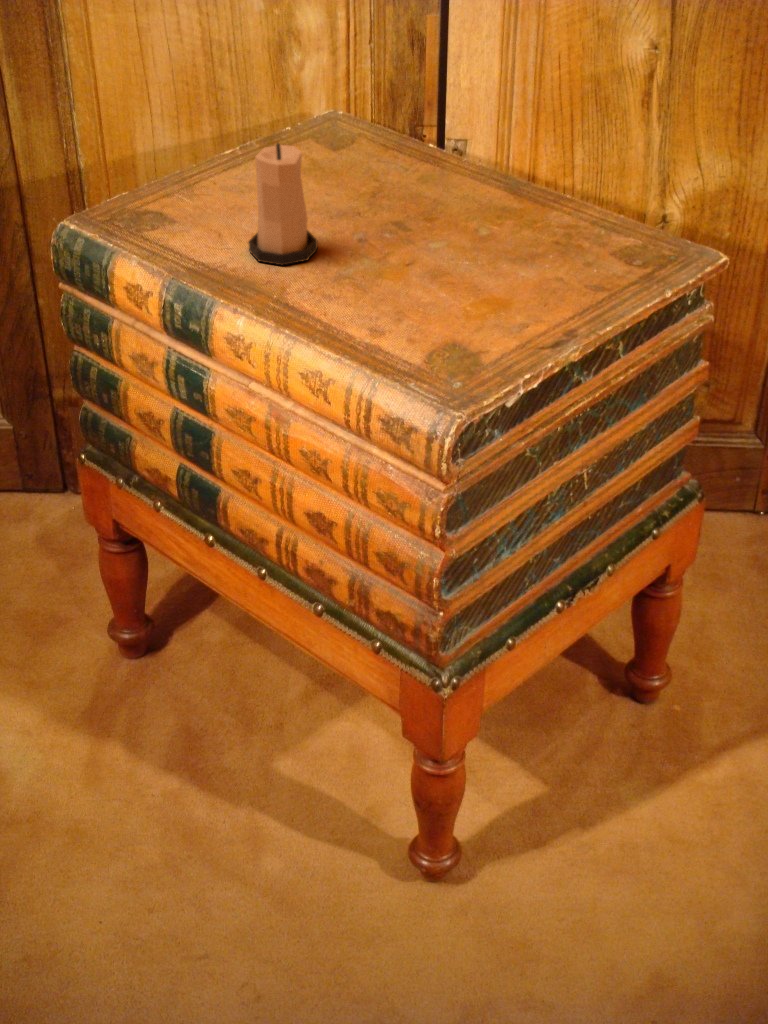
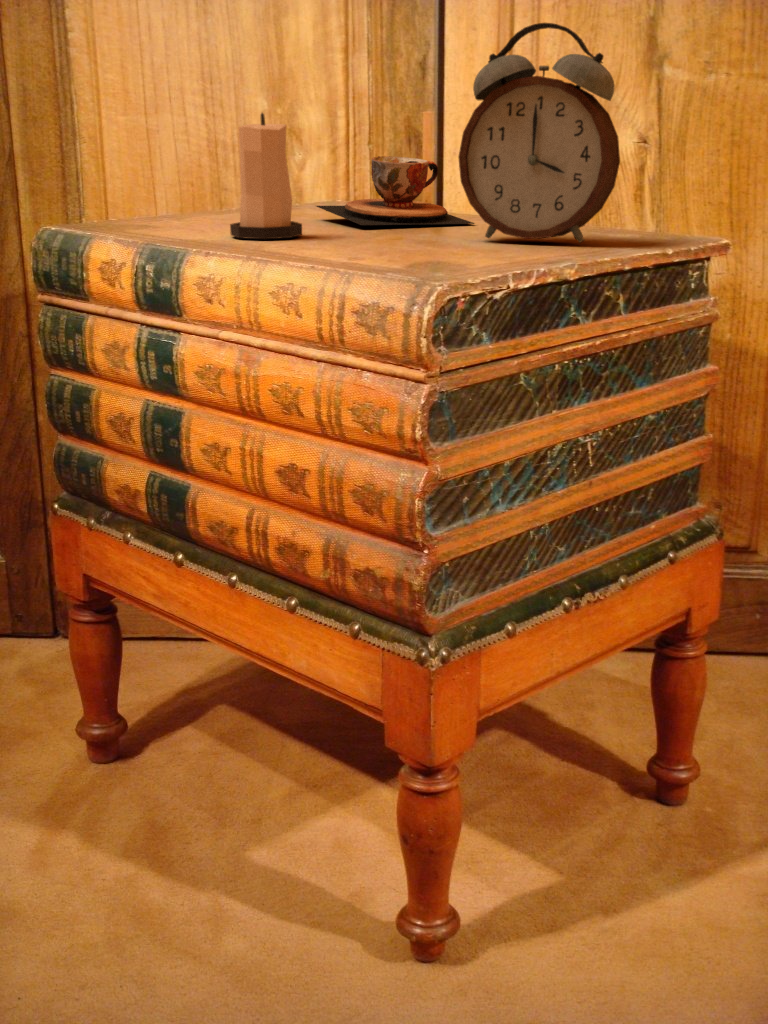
alarm clock: none [469,74,623,280] -> present [458,23,620,243]
teacup: none [321,121,482,217] -> present [316,156,474,225]

